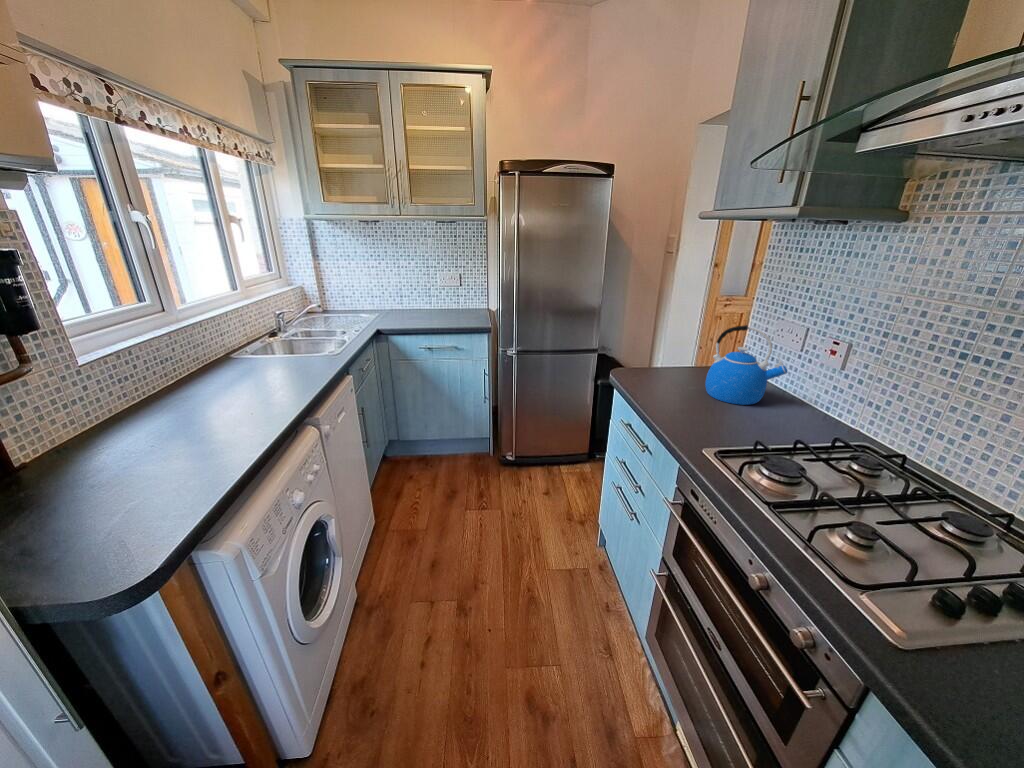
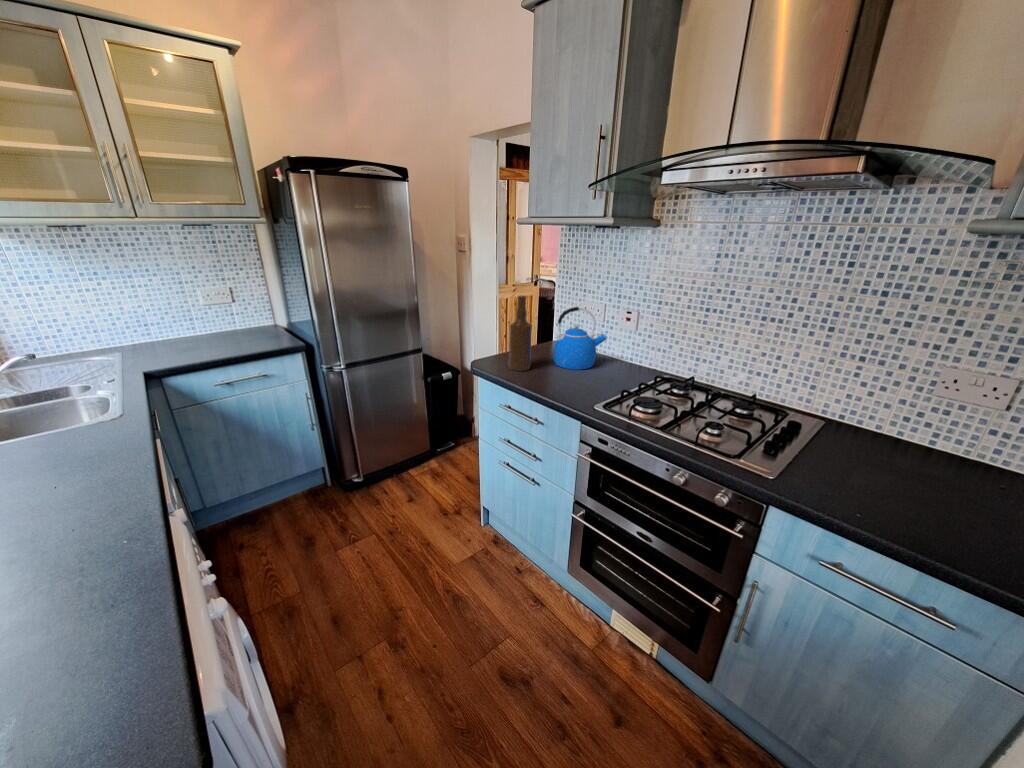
bottle: none [644,304,677,389] -> present [508,295,532,371]

